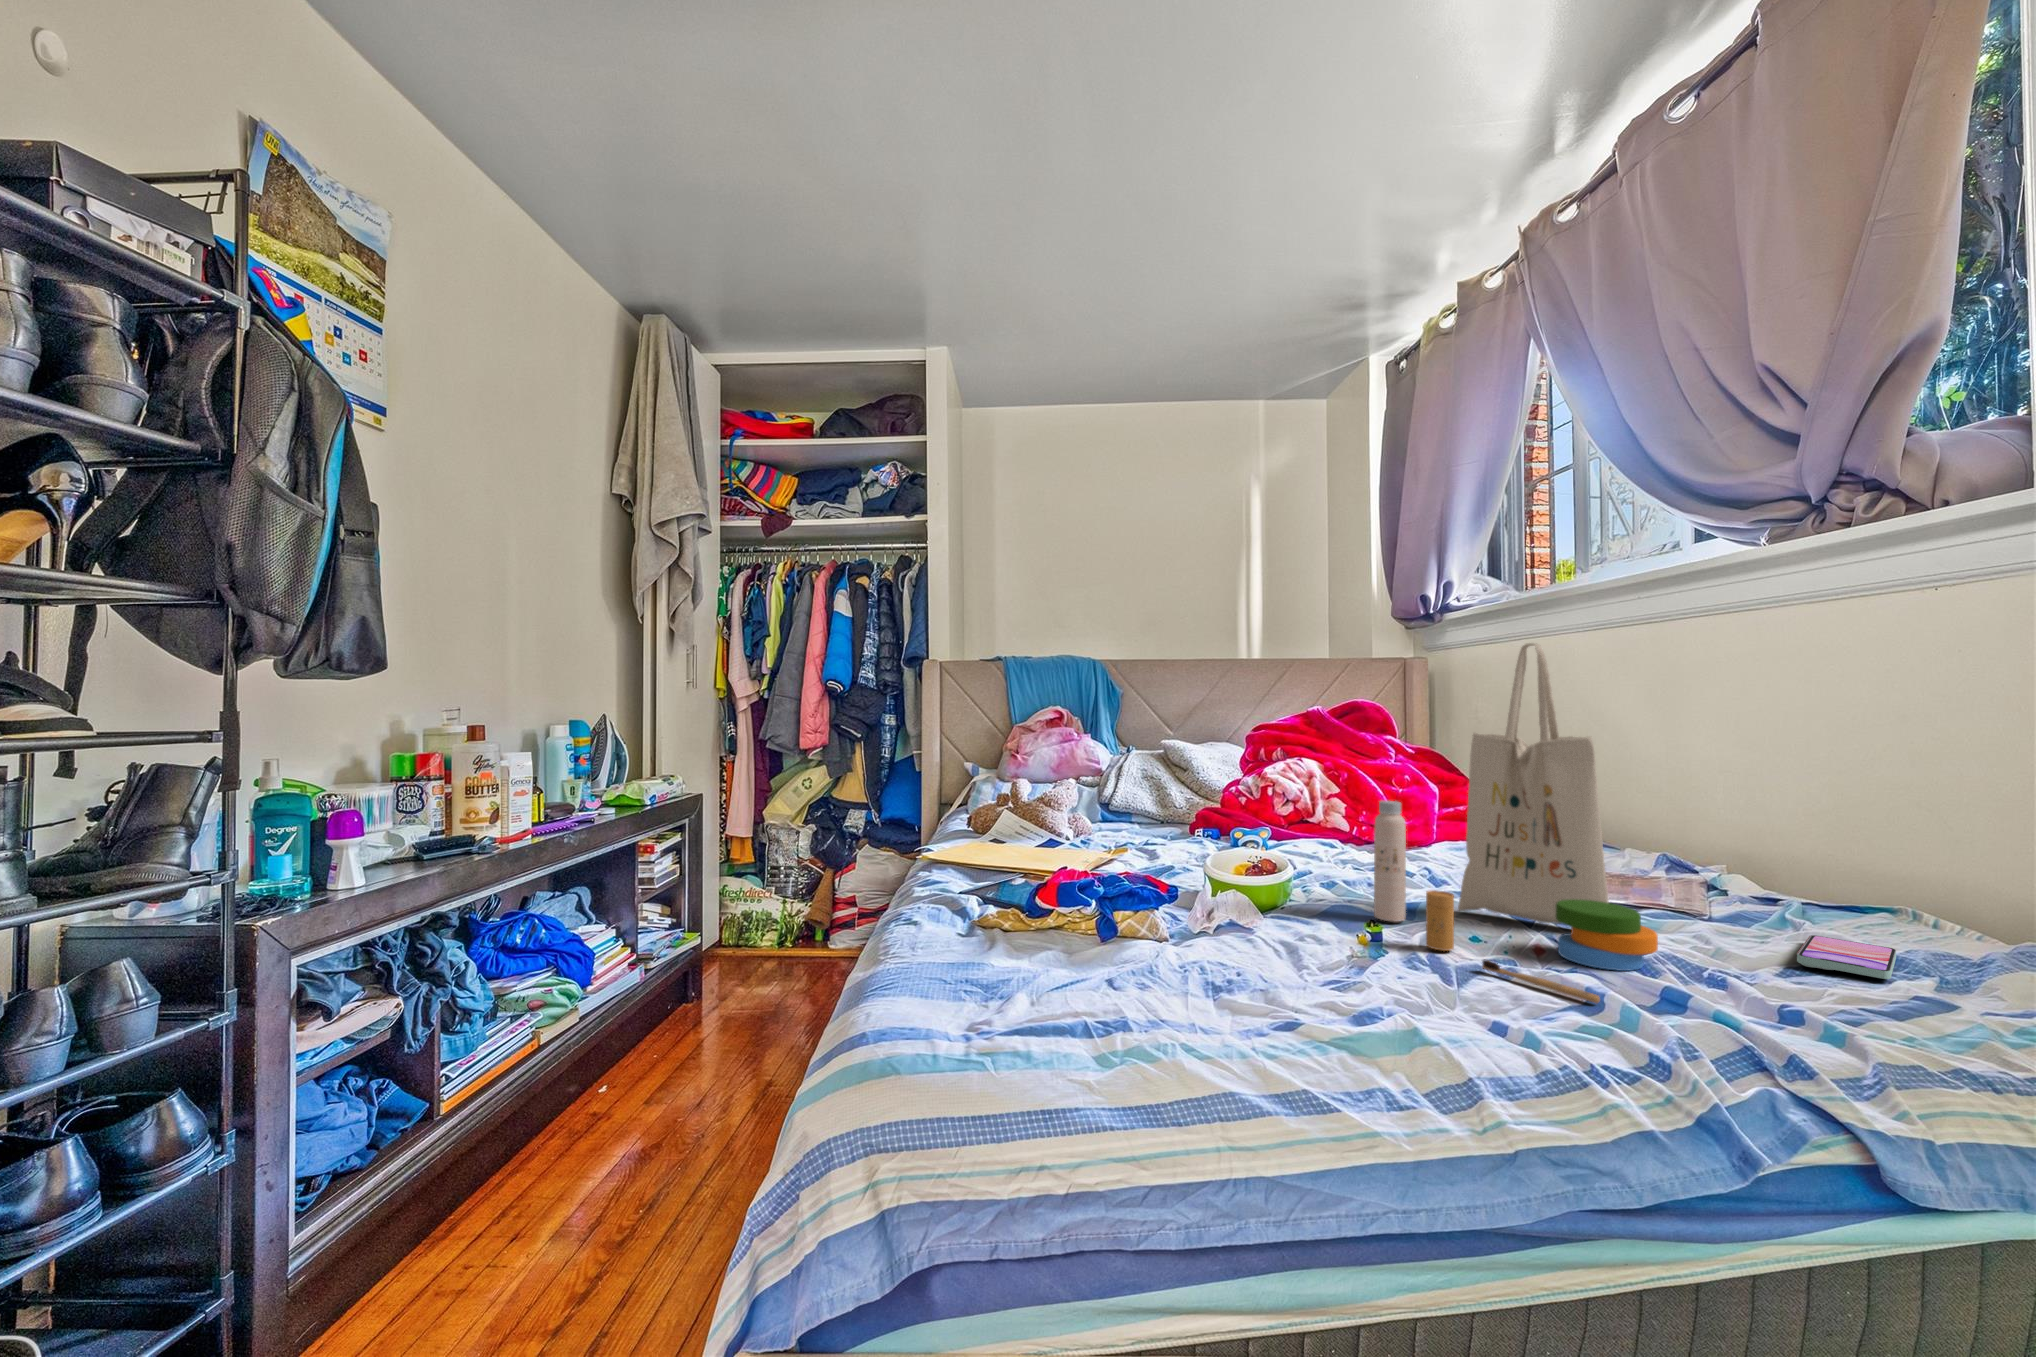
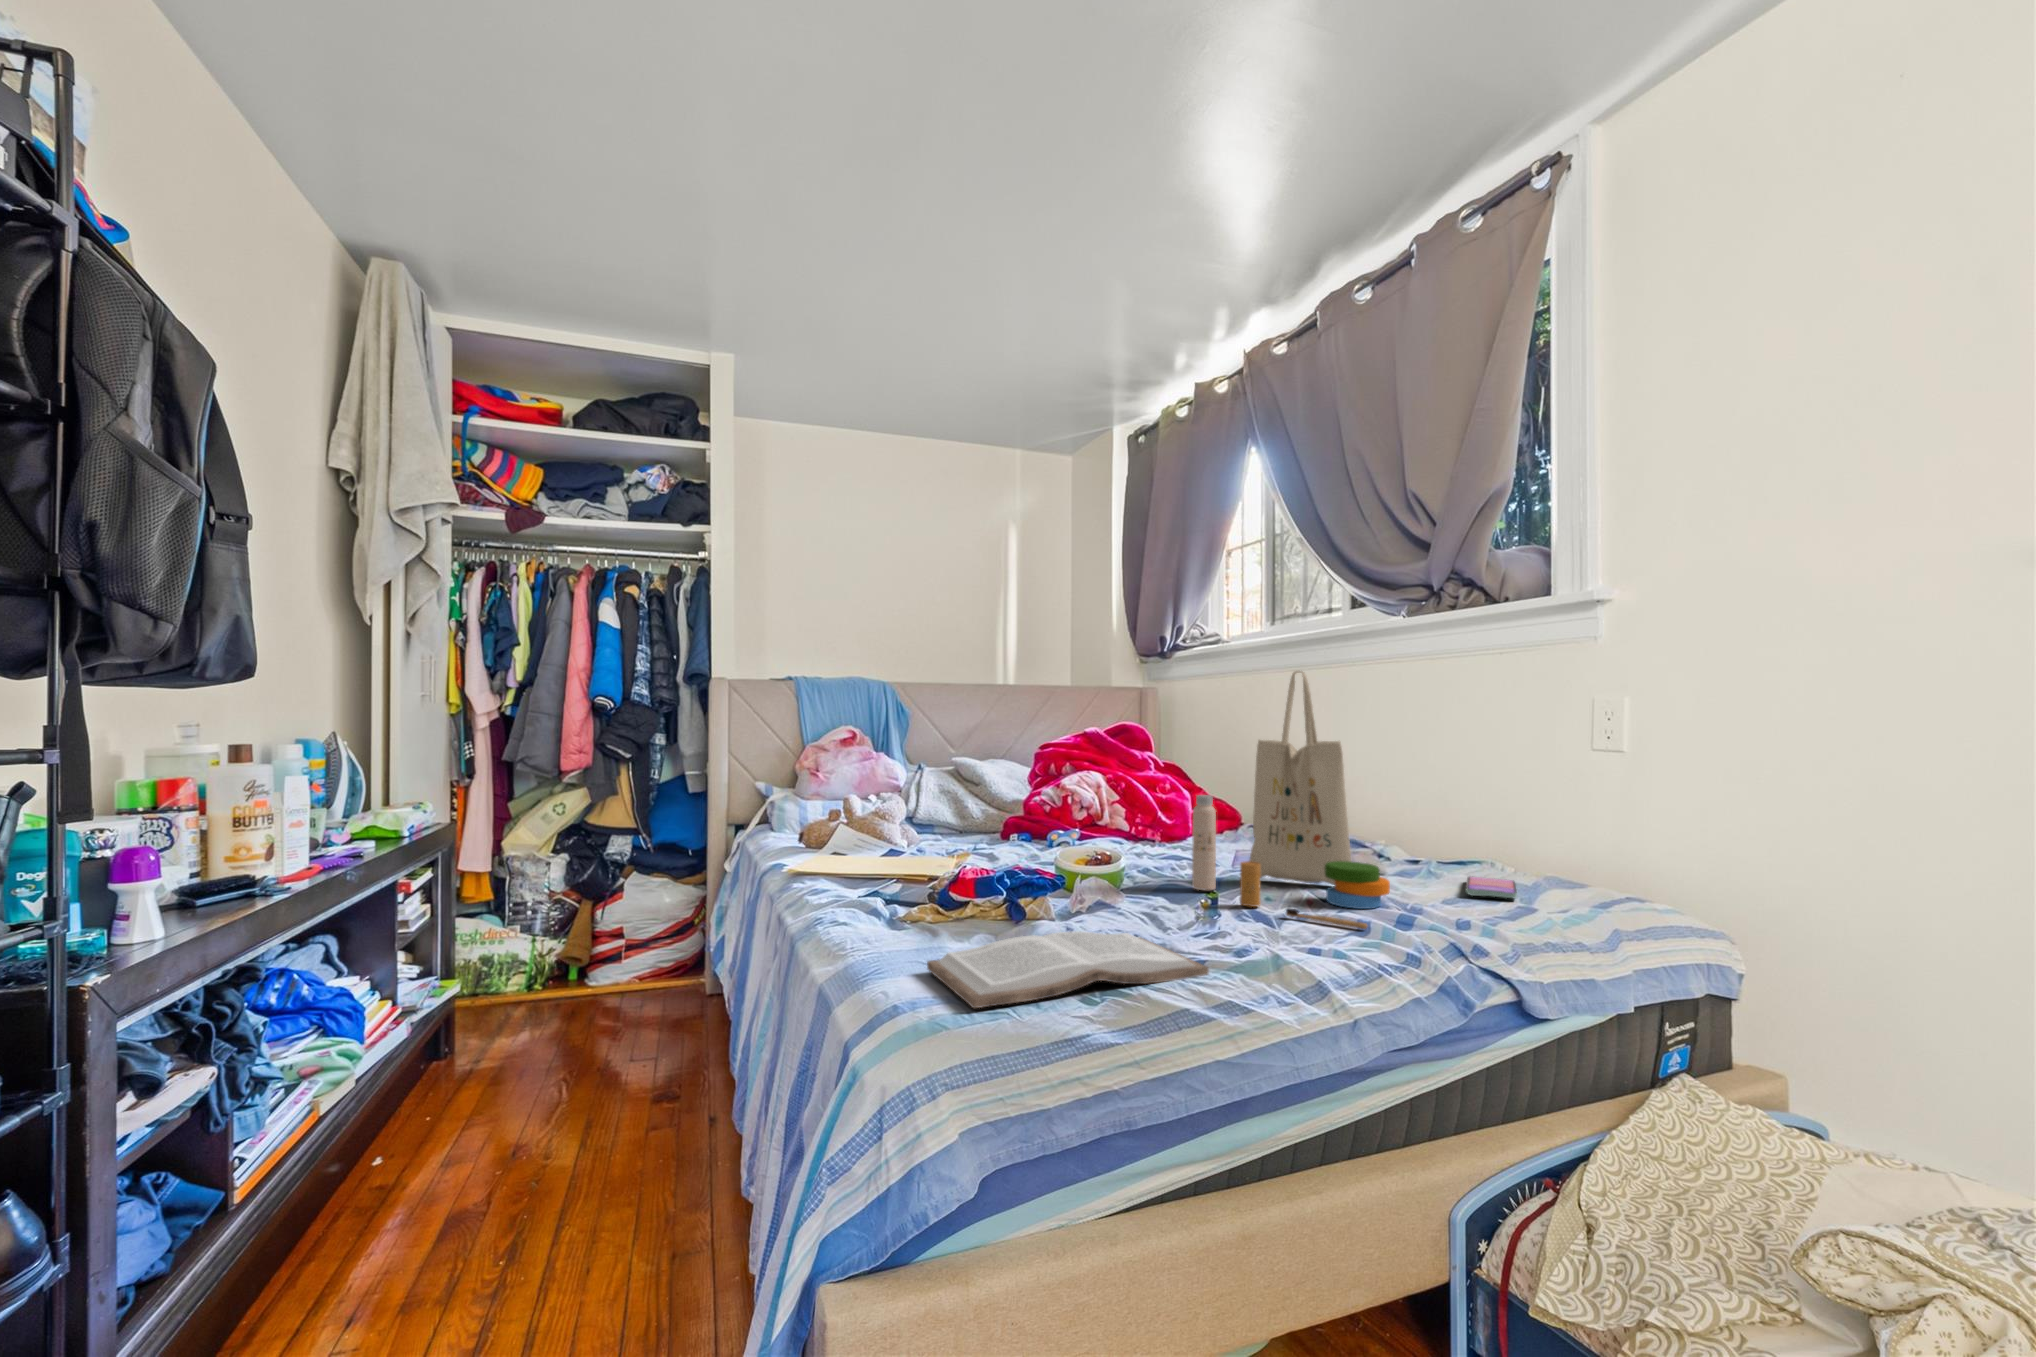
book: none [971,965,1316,1055] -> present [927,931,1209,1008]

